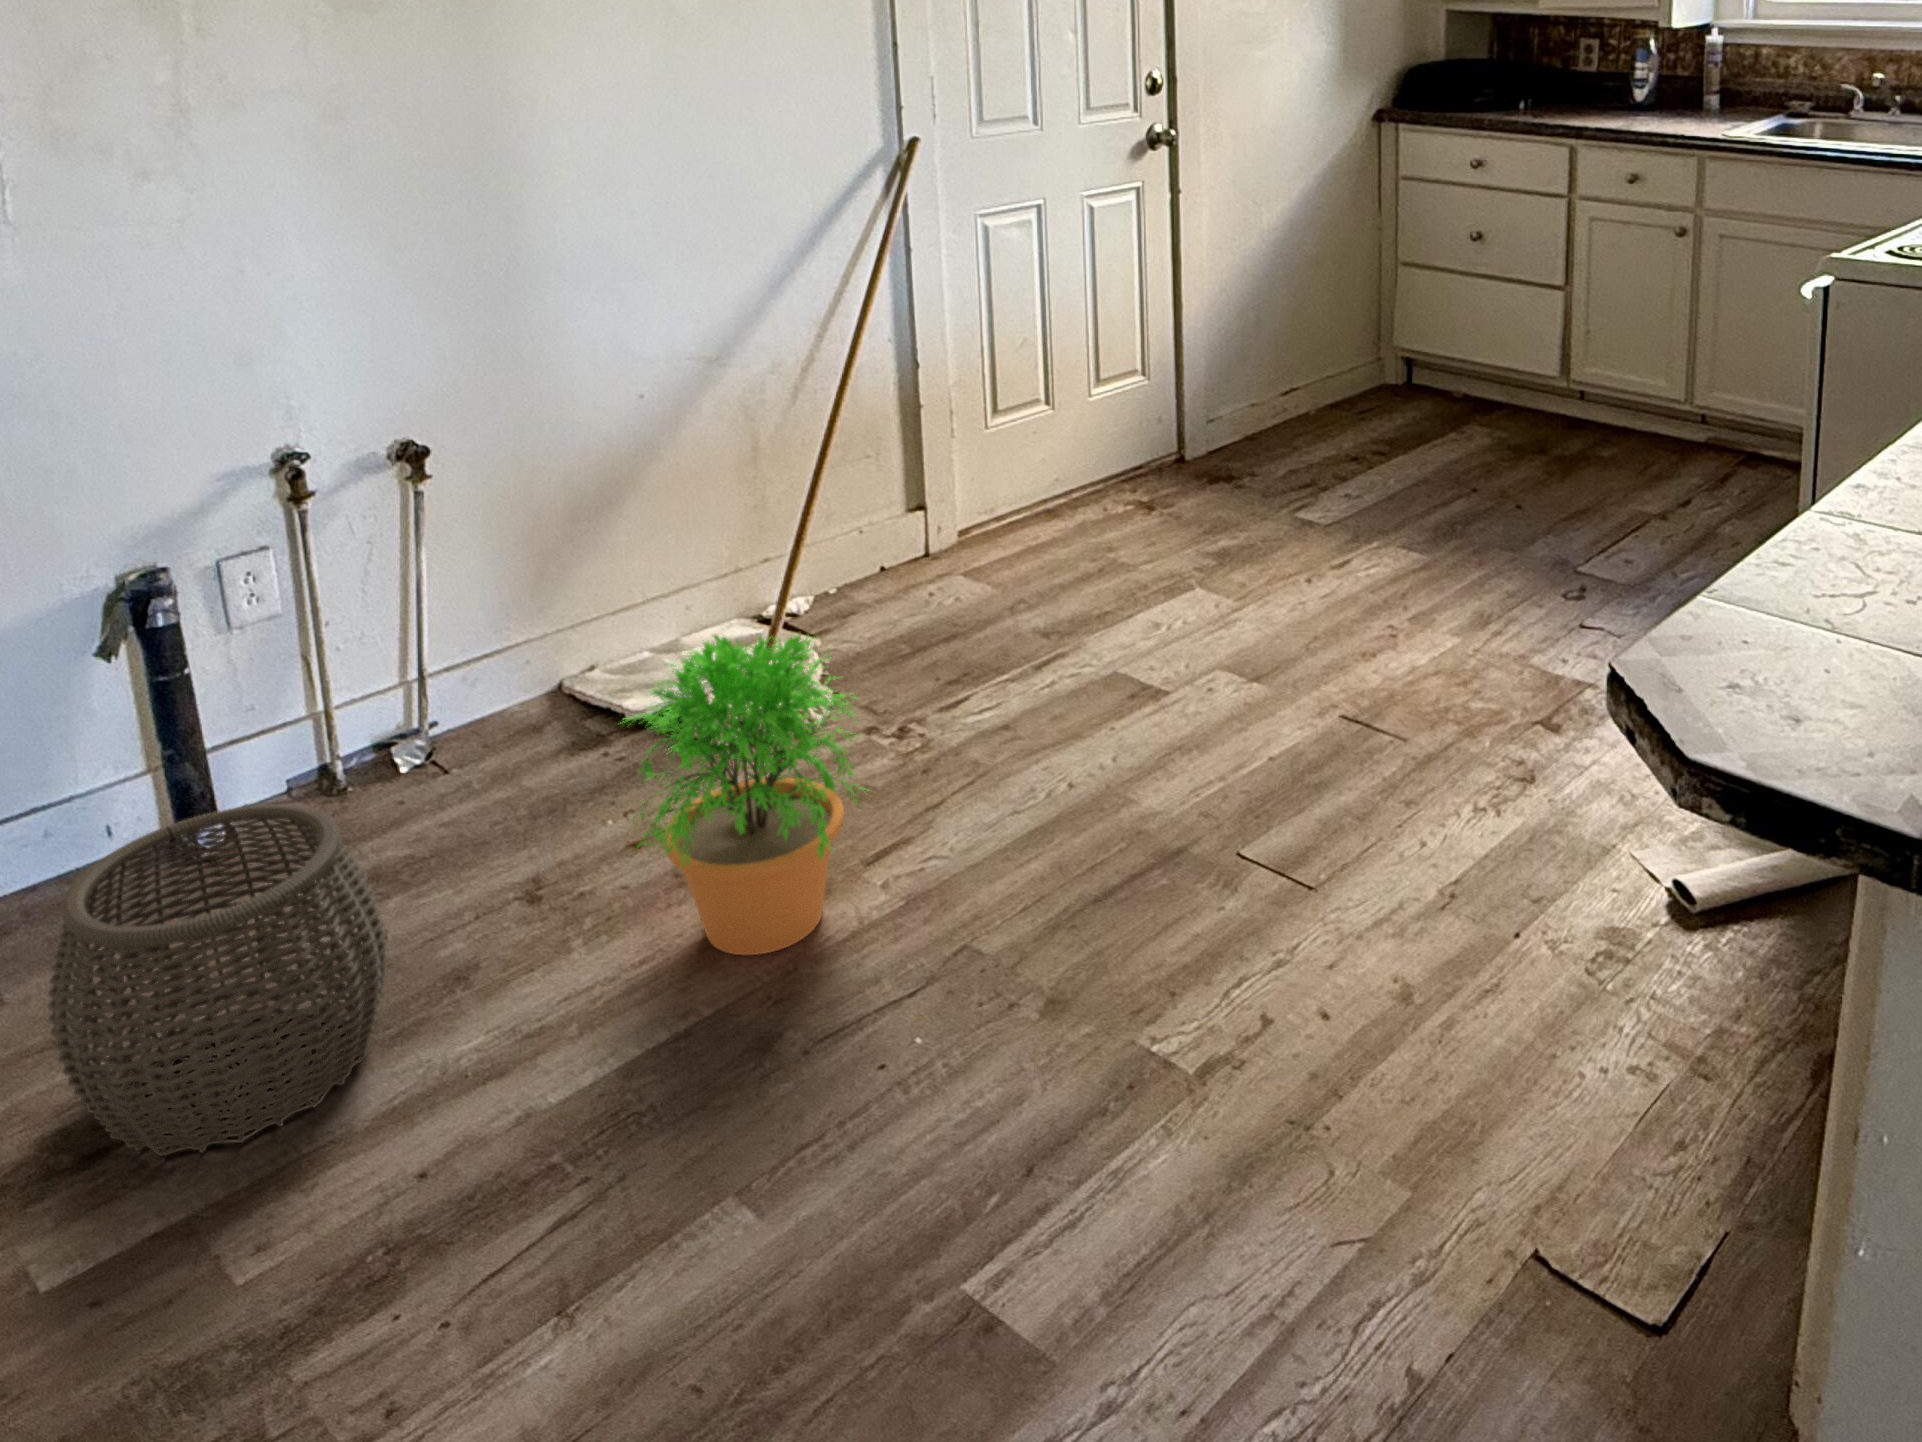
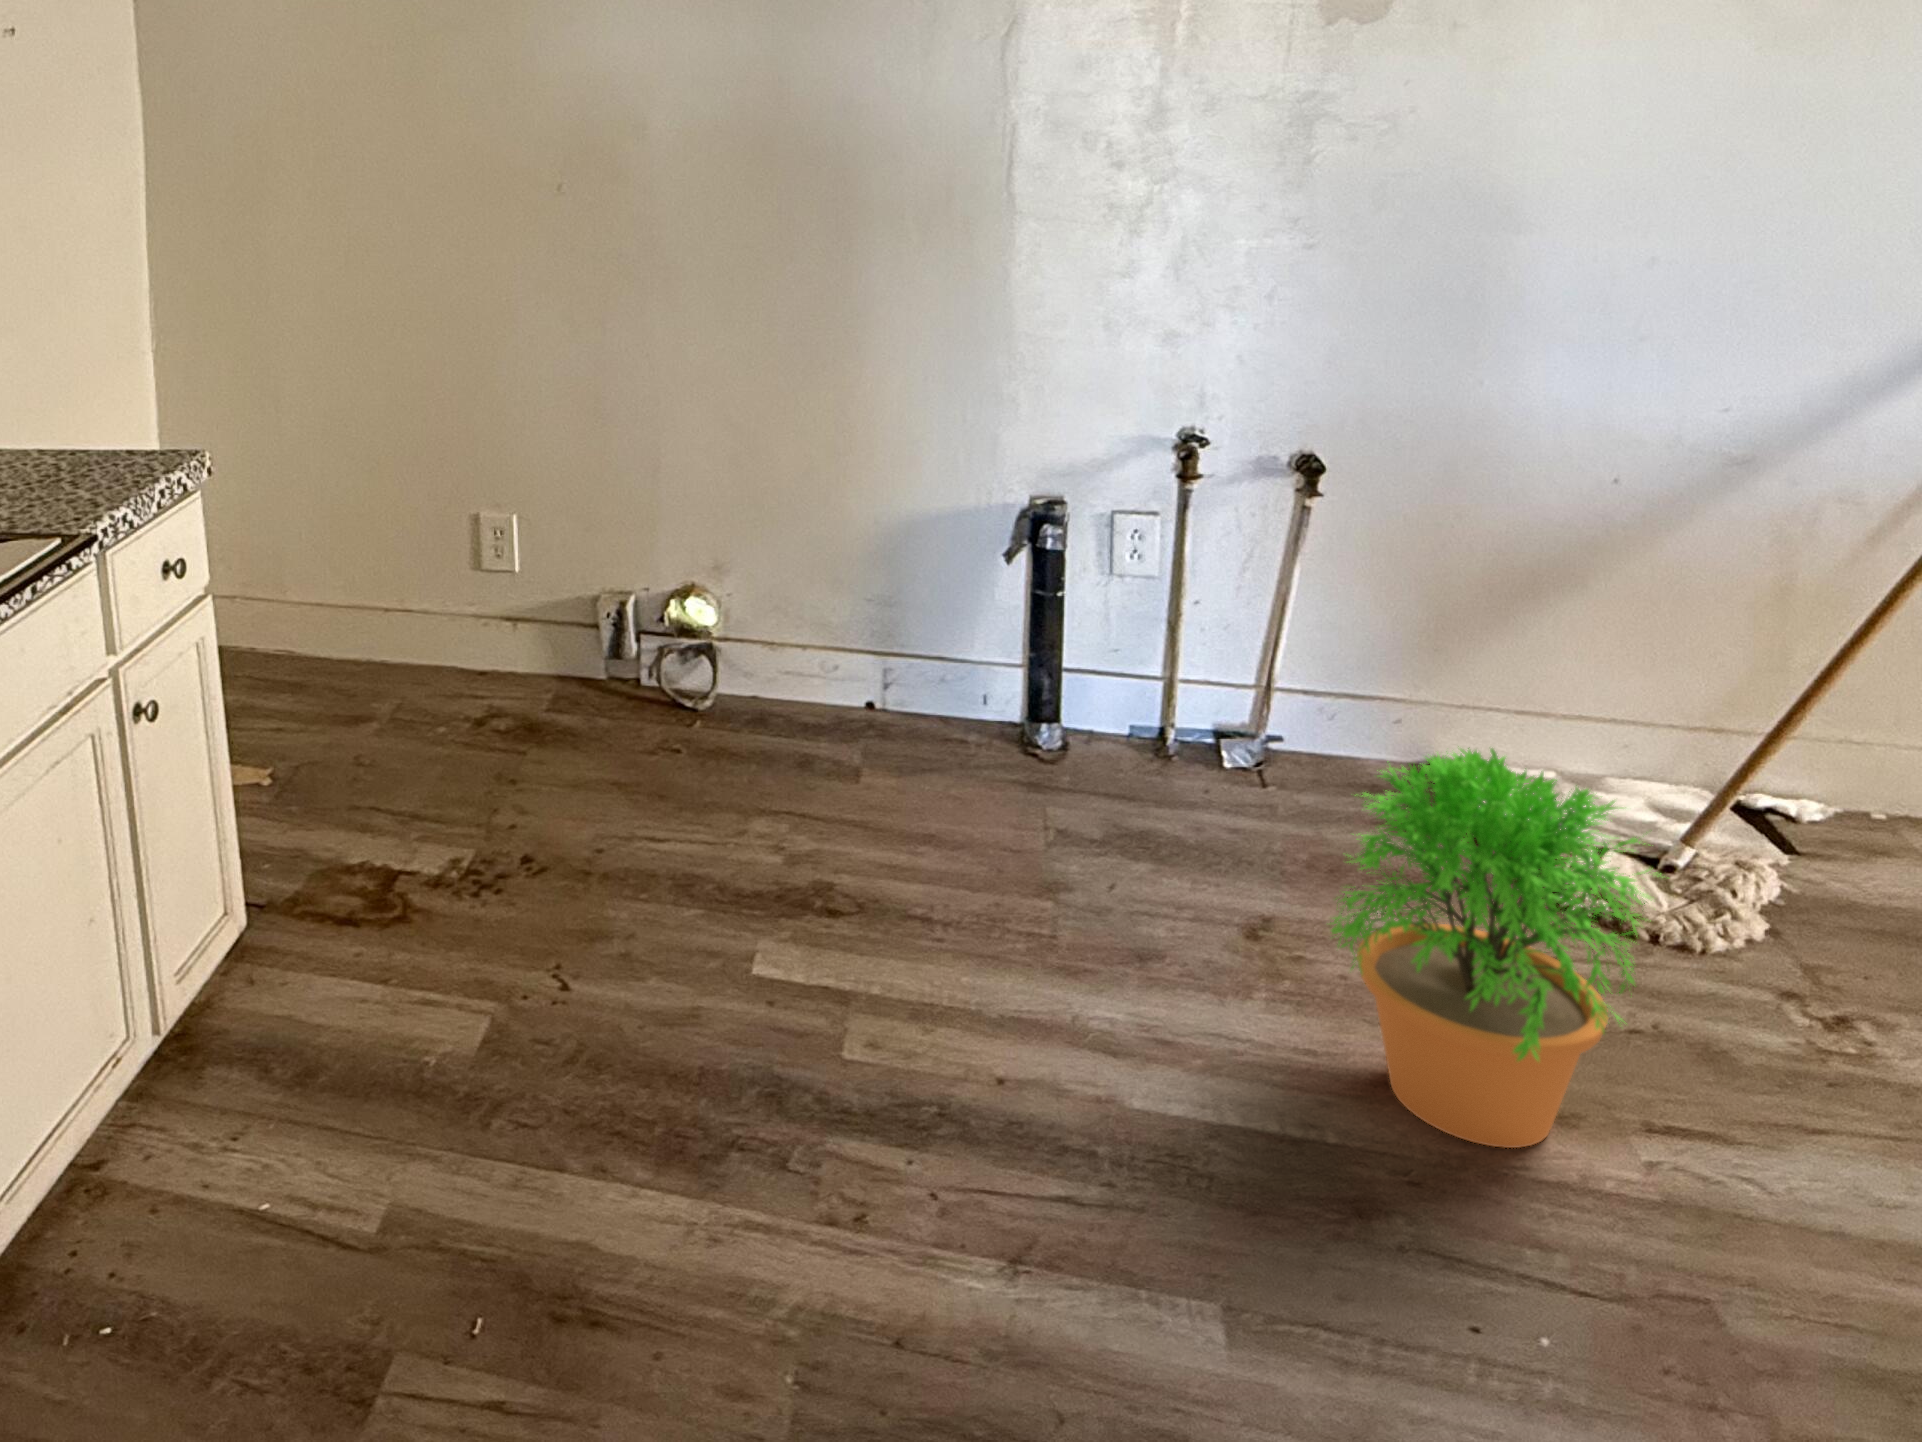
woven basket: present [48,804,389,1156] -> none [823,694,1078,976]

